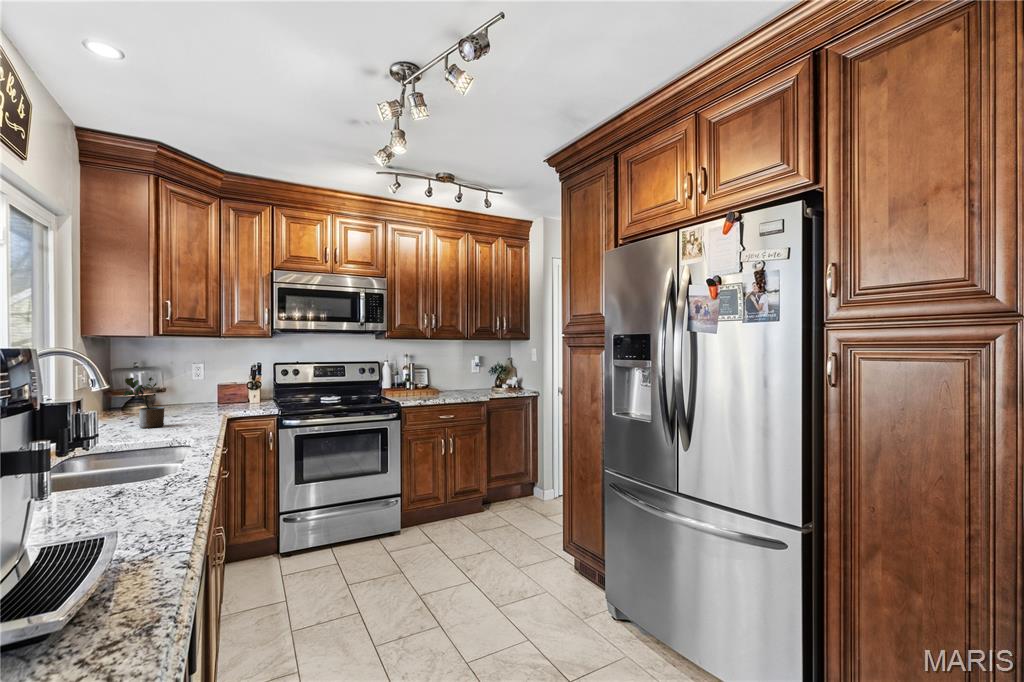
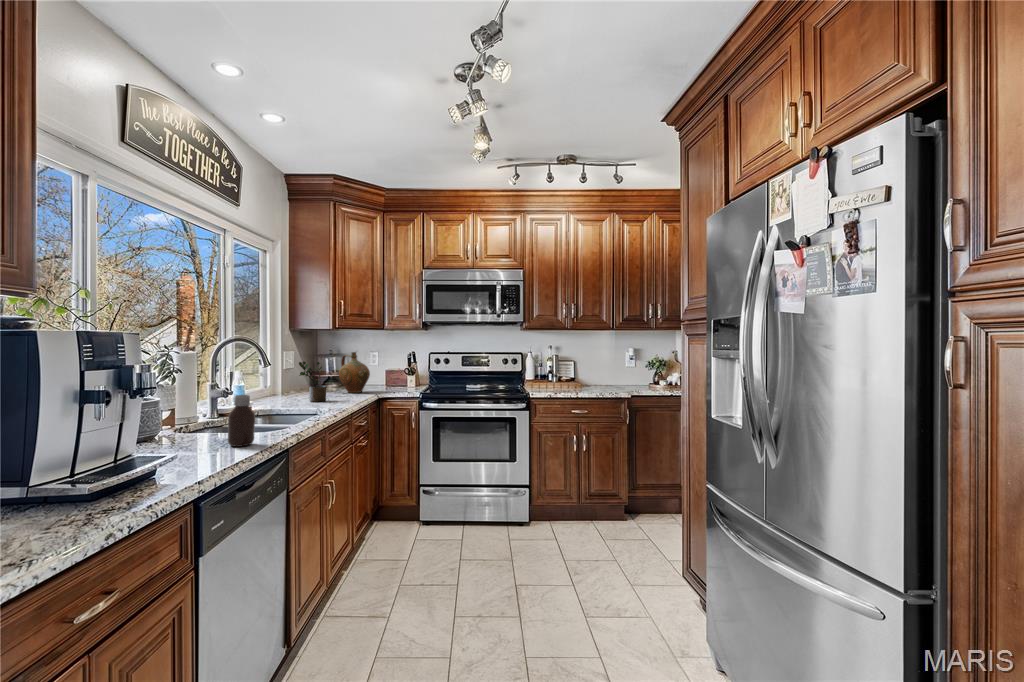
ceramic jug: none [163,364,206,413] -> present [339,352,370,393]
bottle: none [122,426,164,496] -> present [228,395,255,447]

